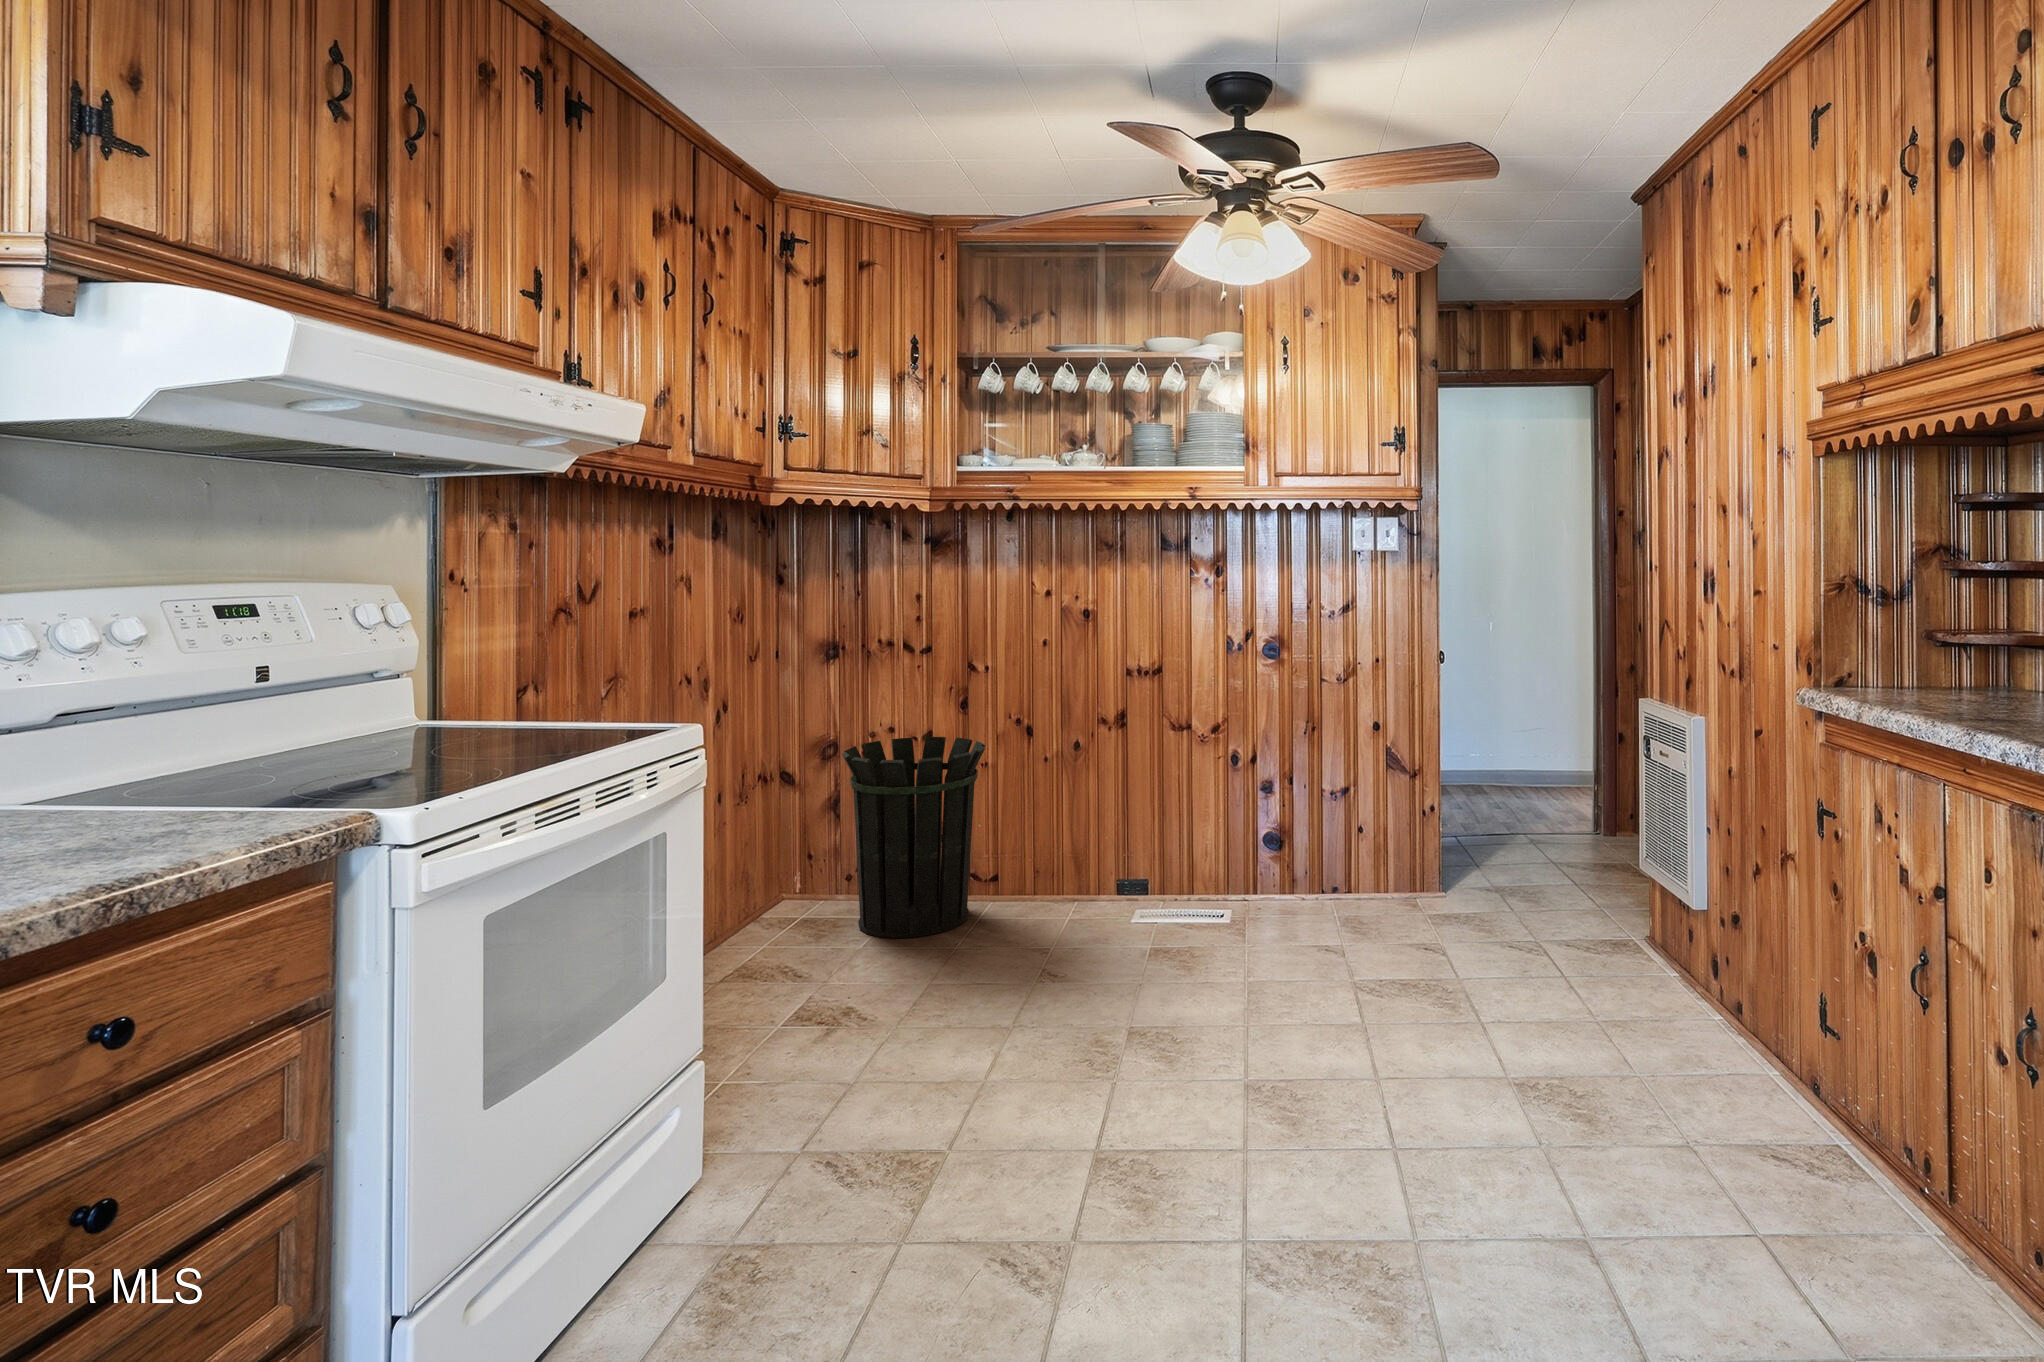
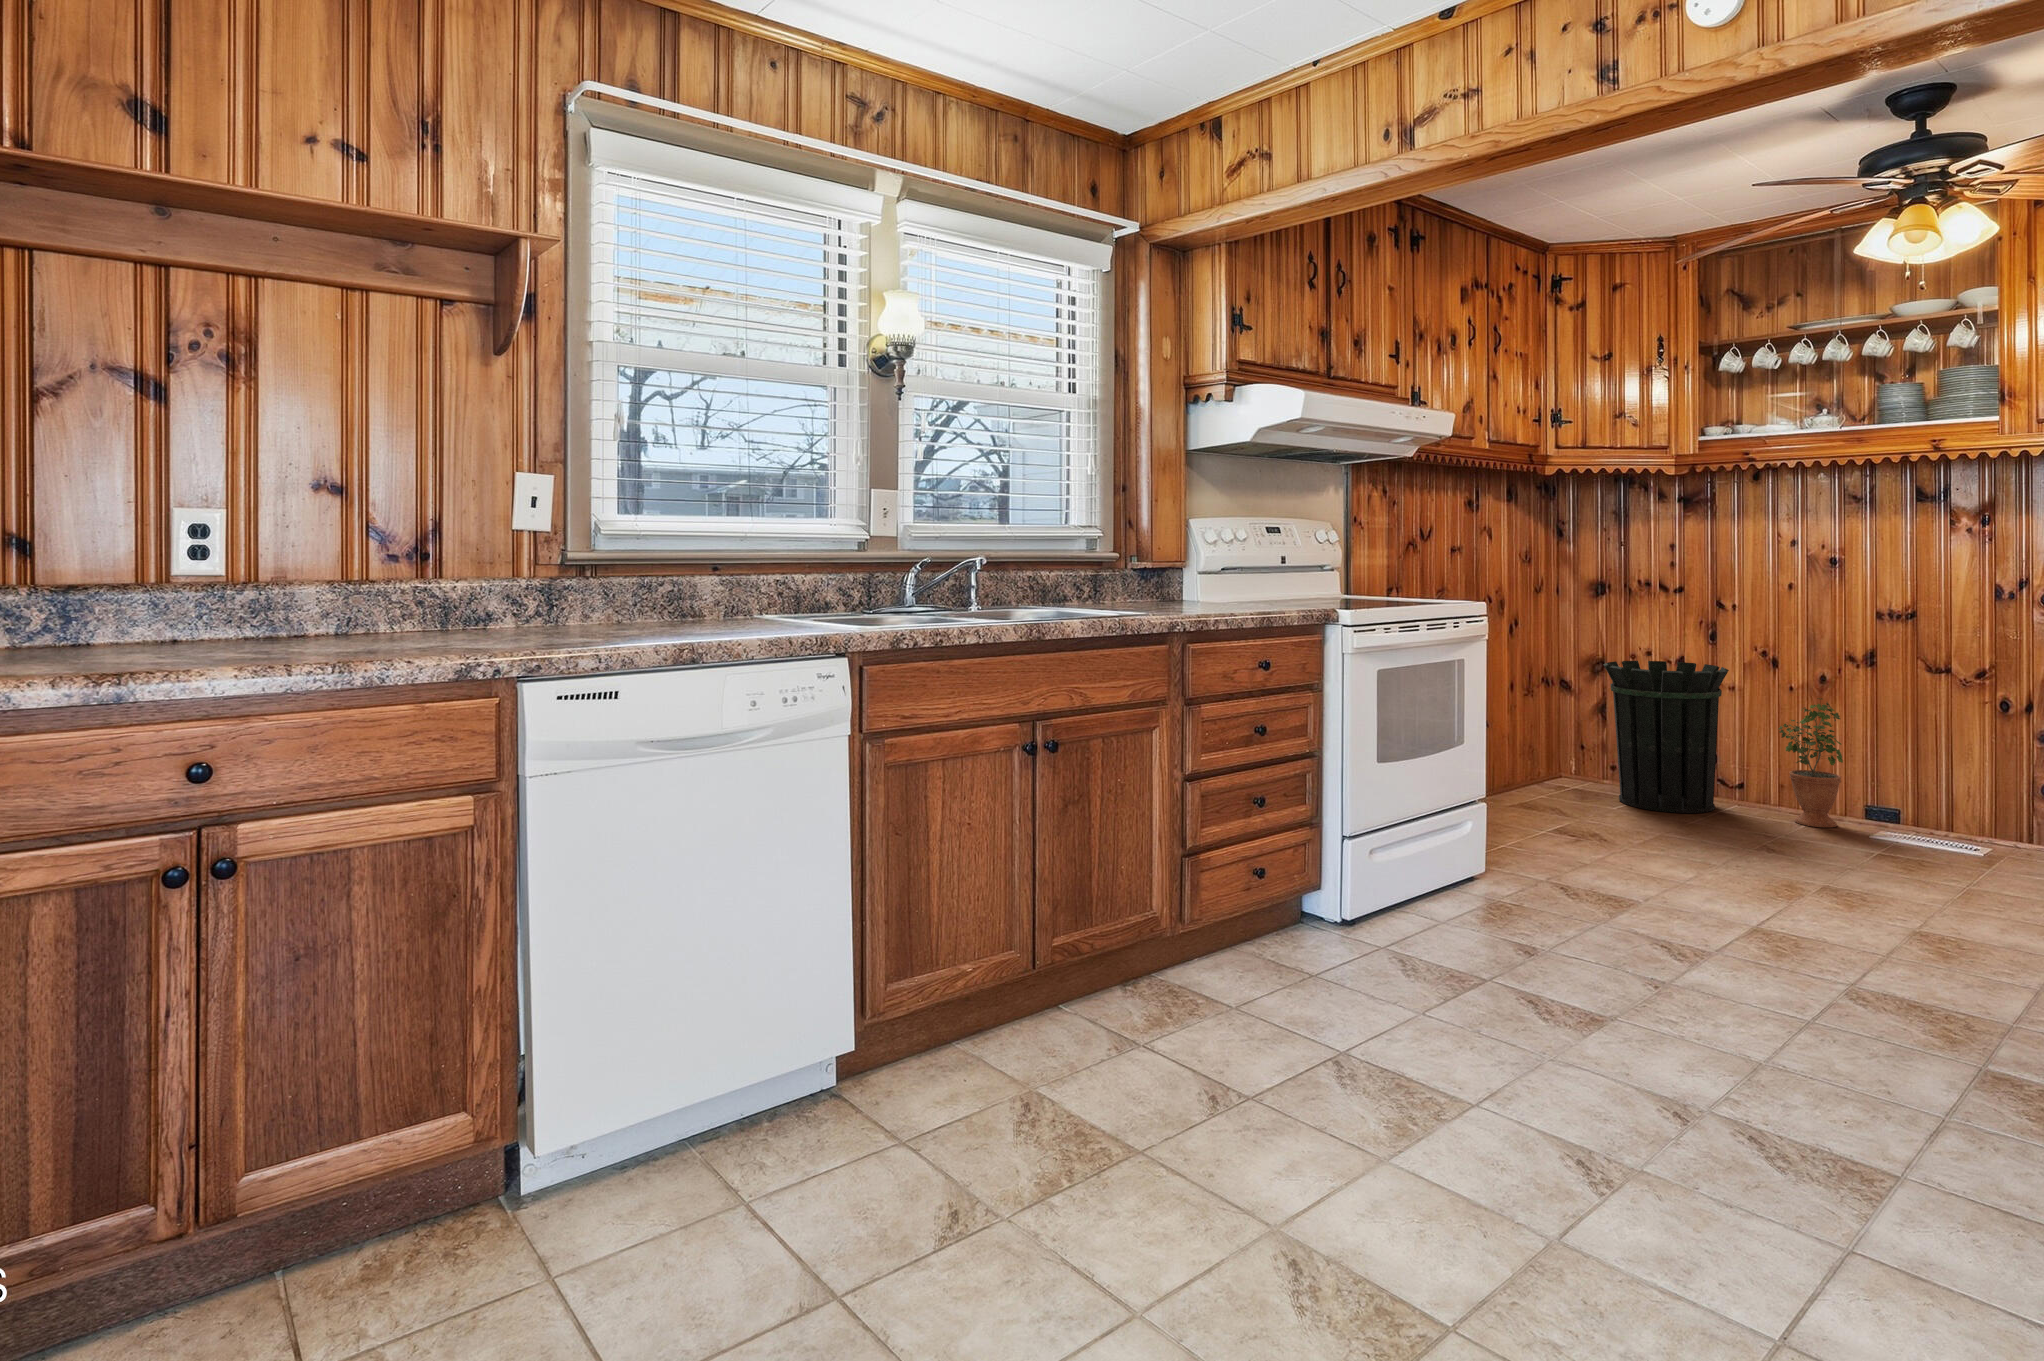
potted plant: none [1037,768,1098,918] -> present [1779,698,1843,827]

